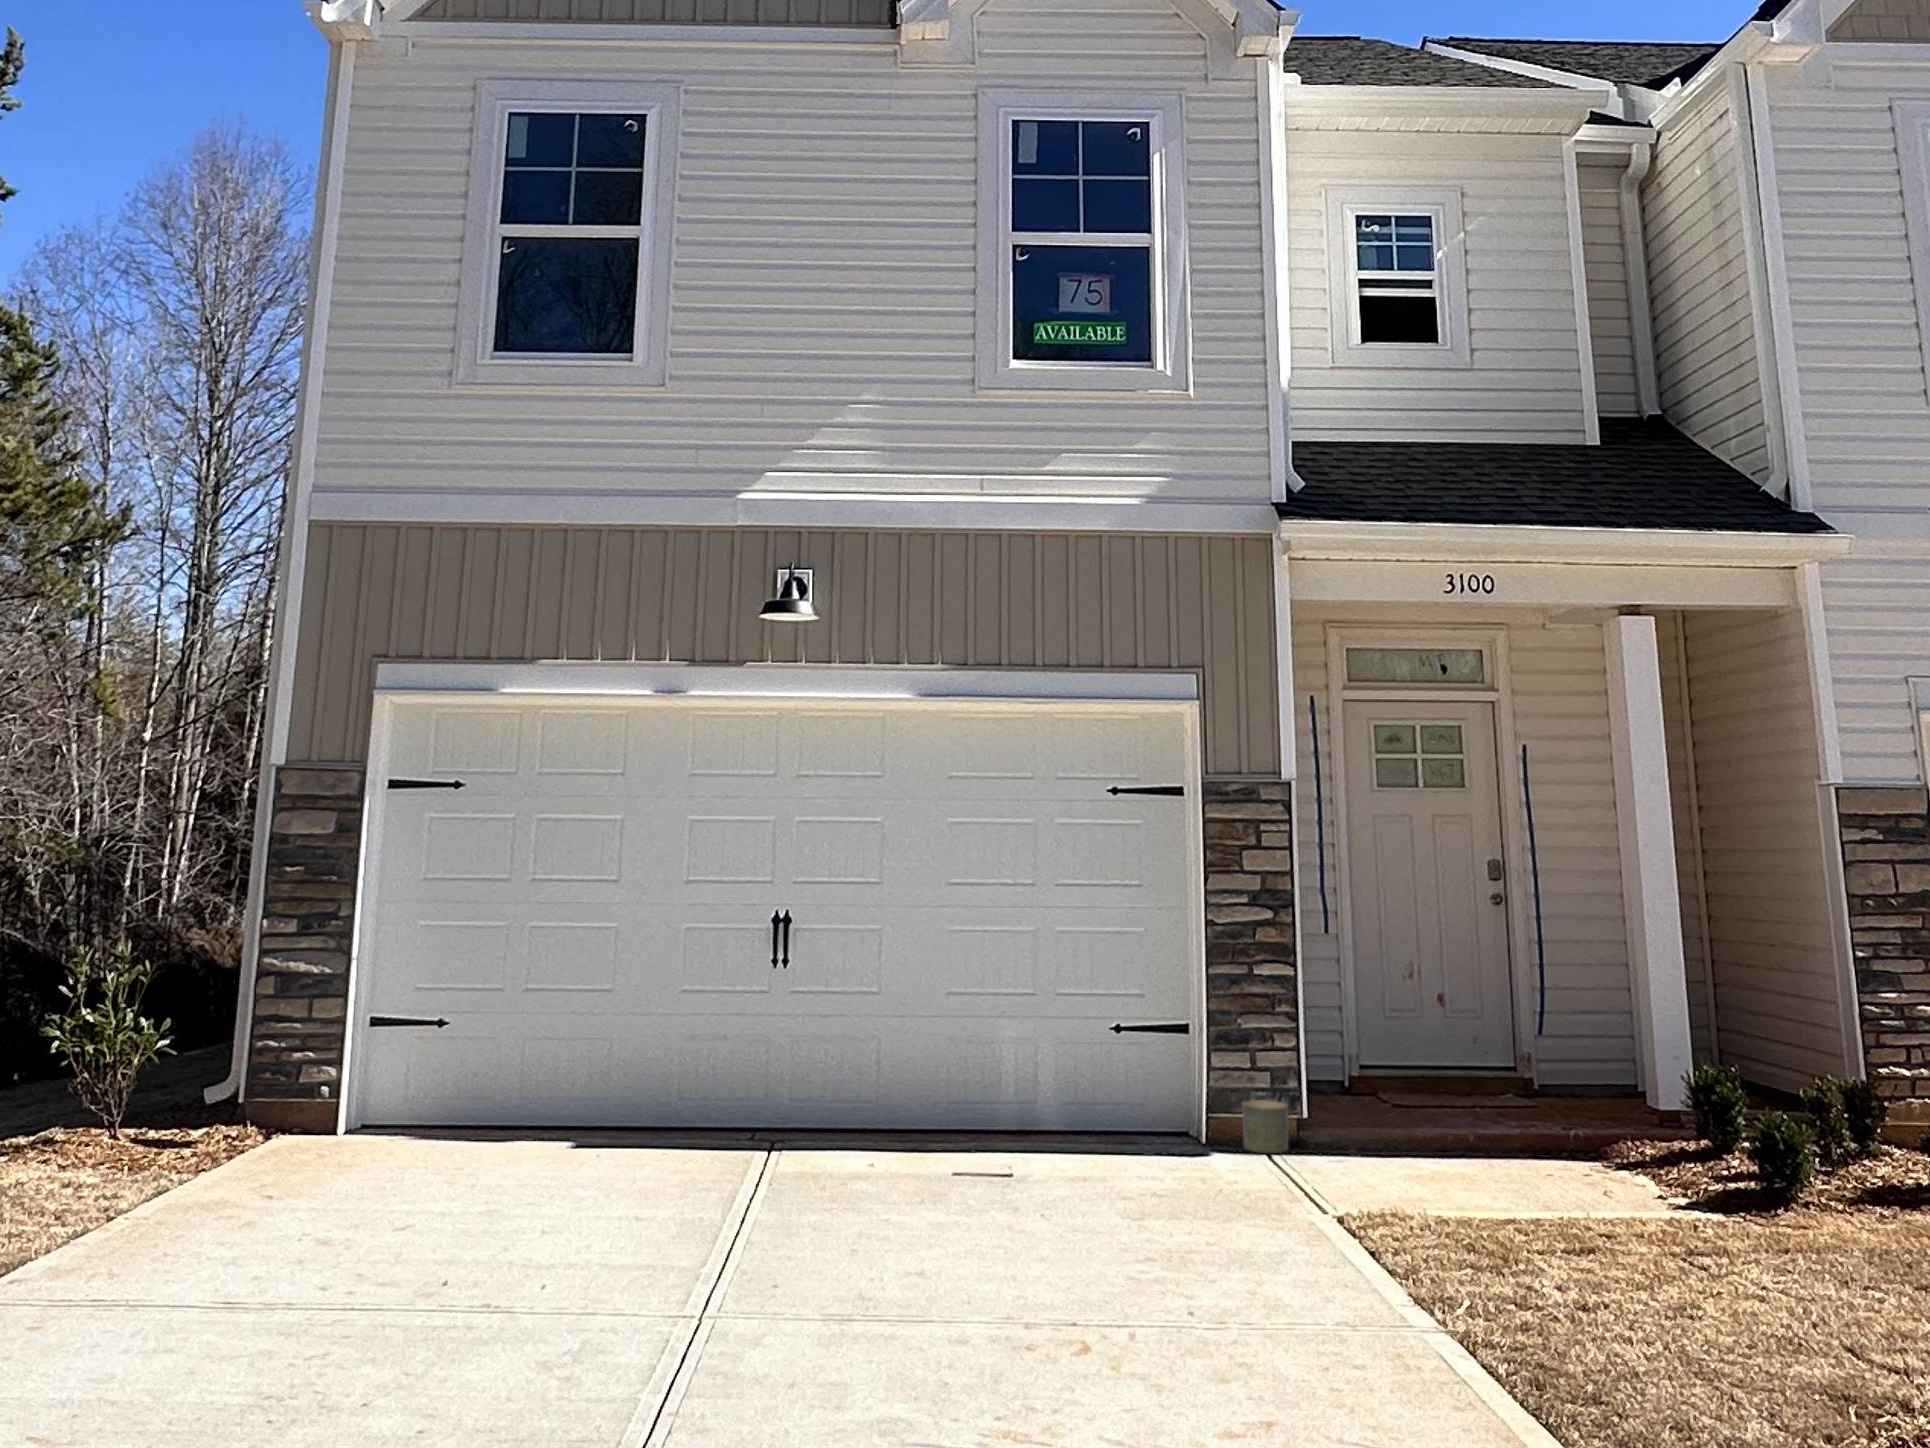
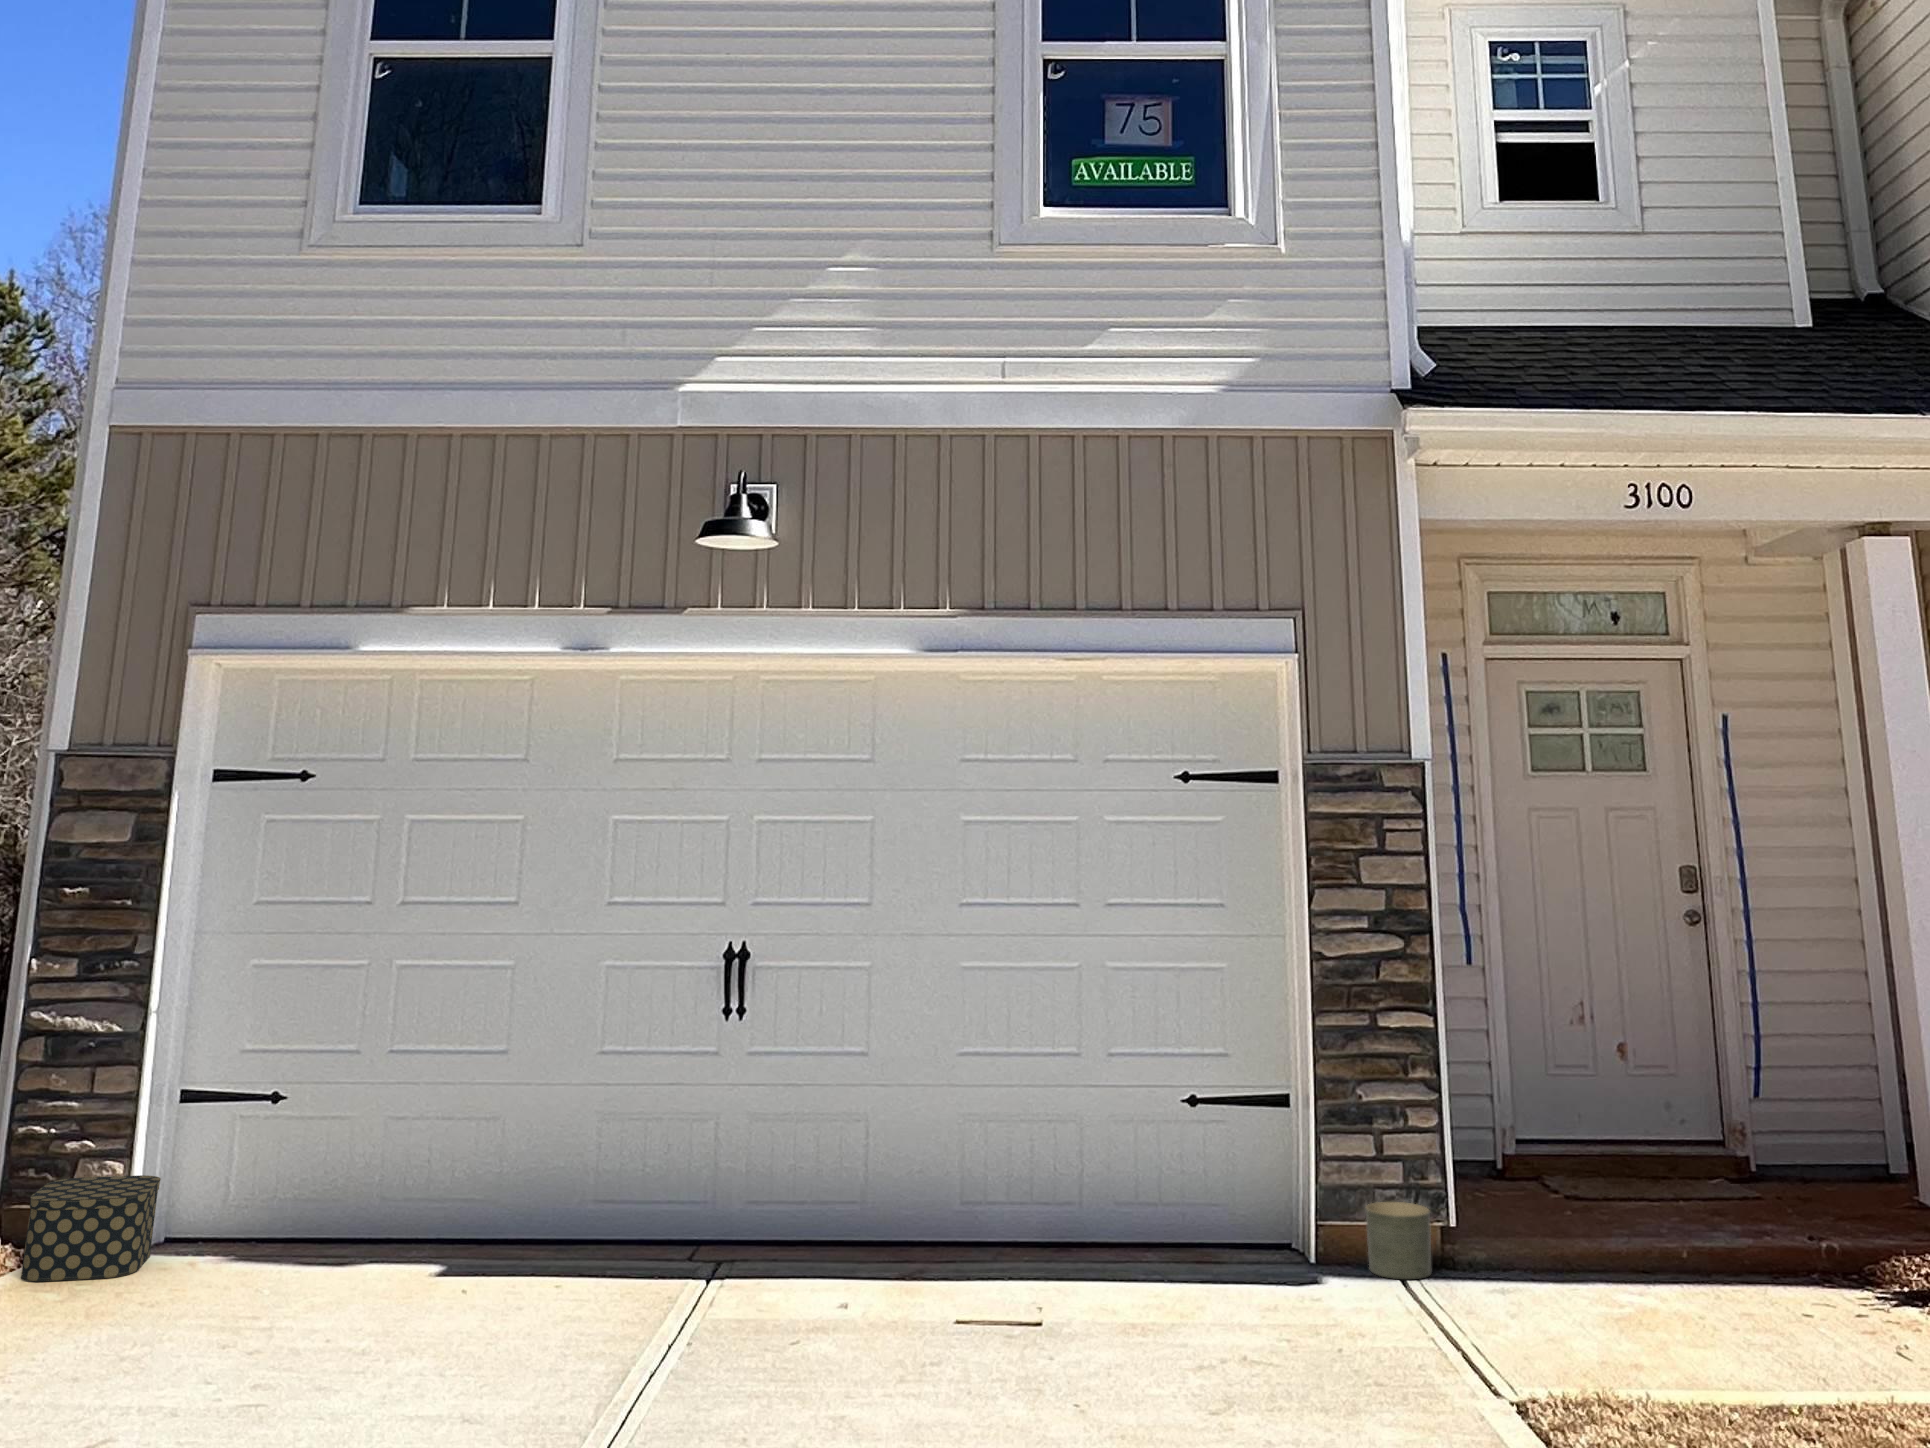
storage box: none [277,1077,368,1148] -> present [21,1175,161,1281]

